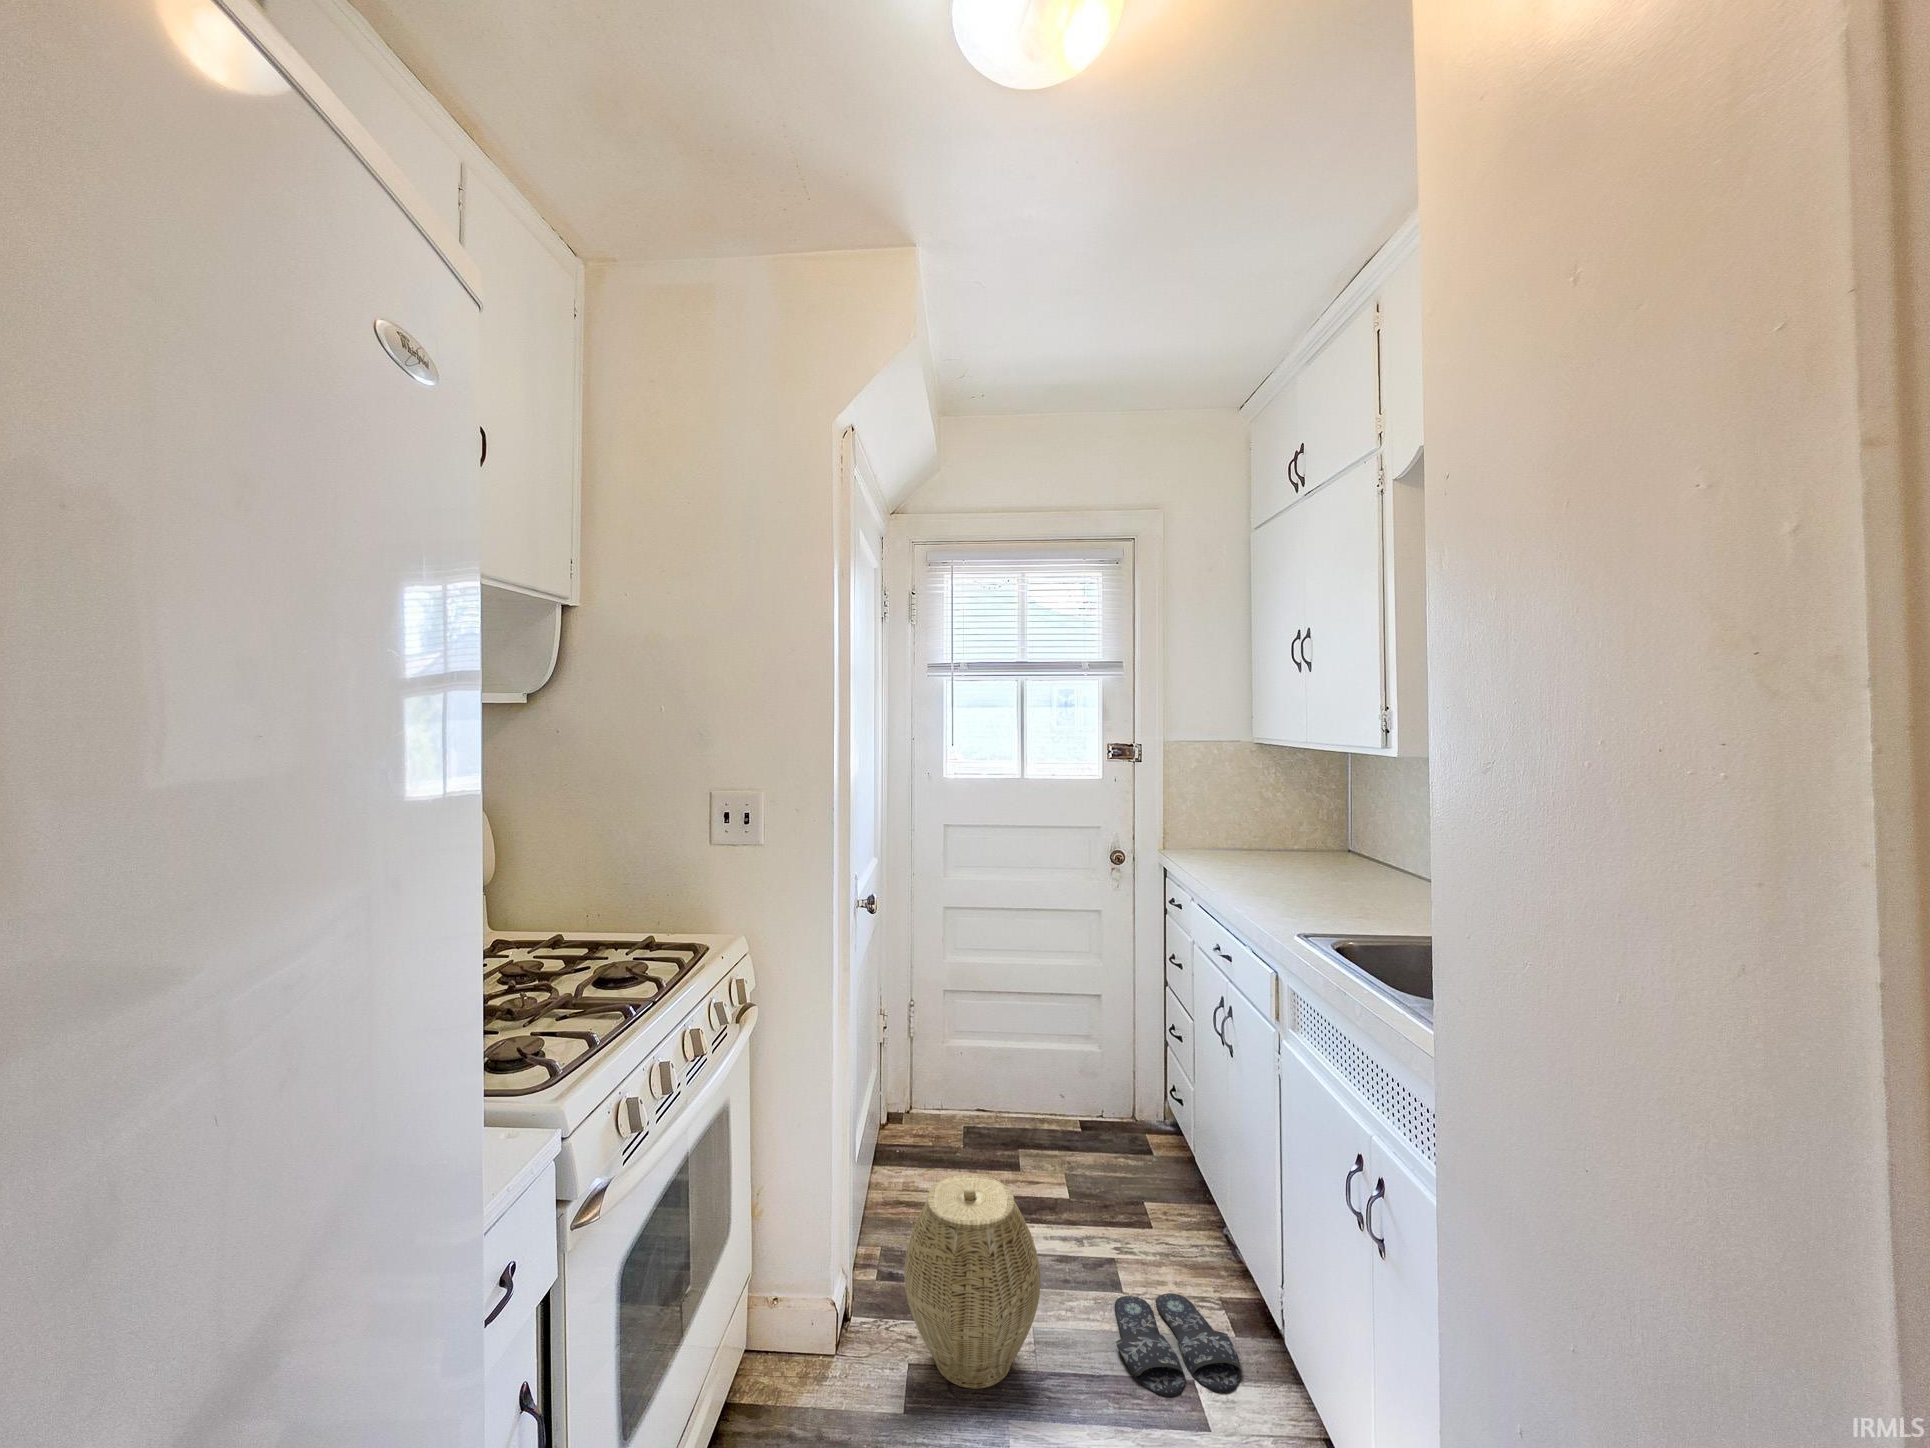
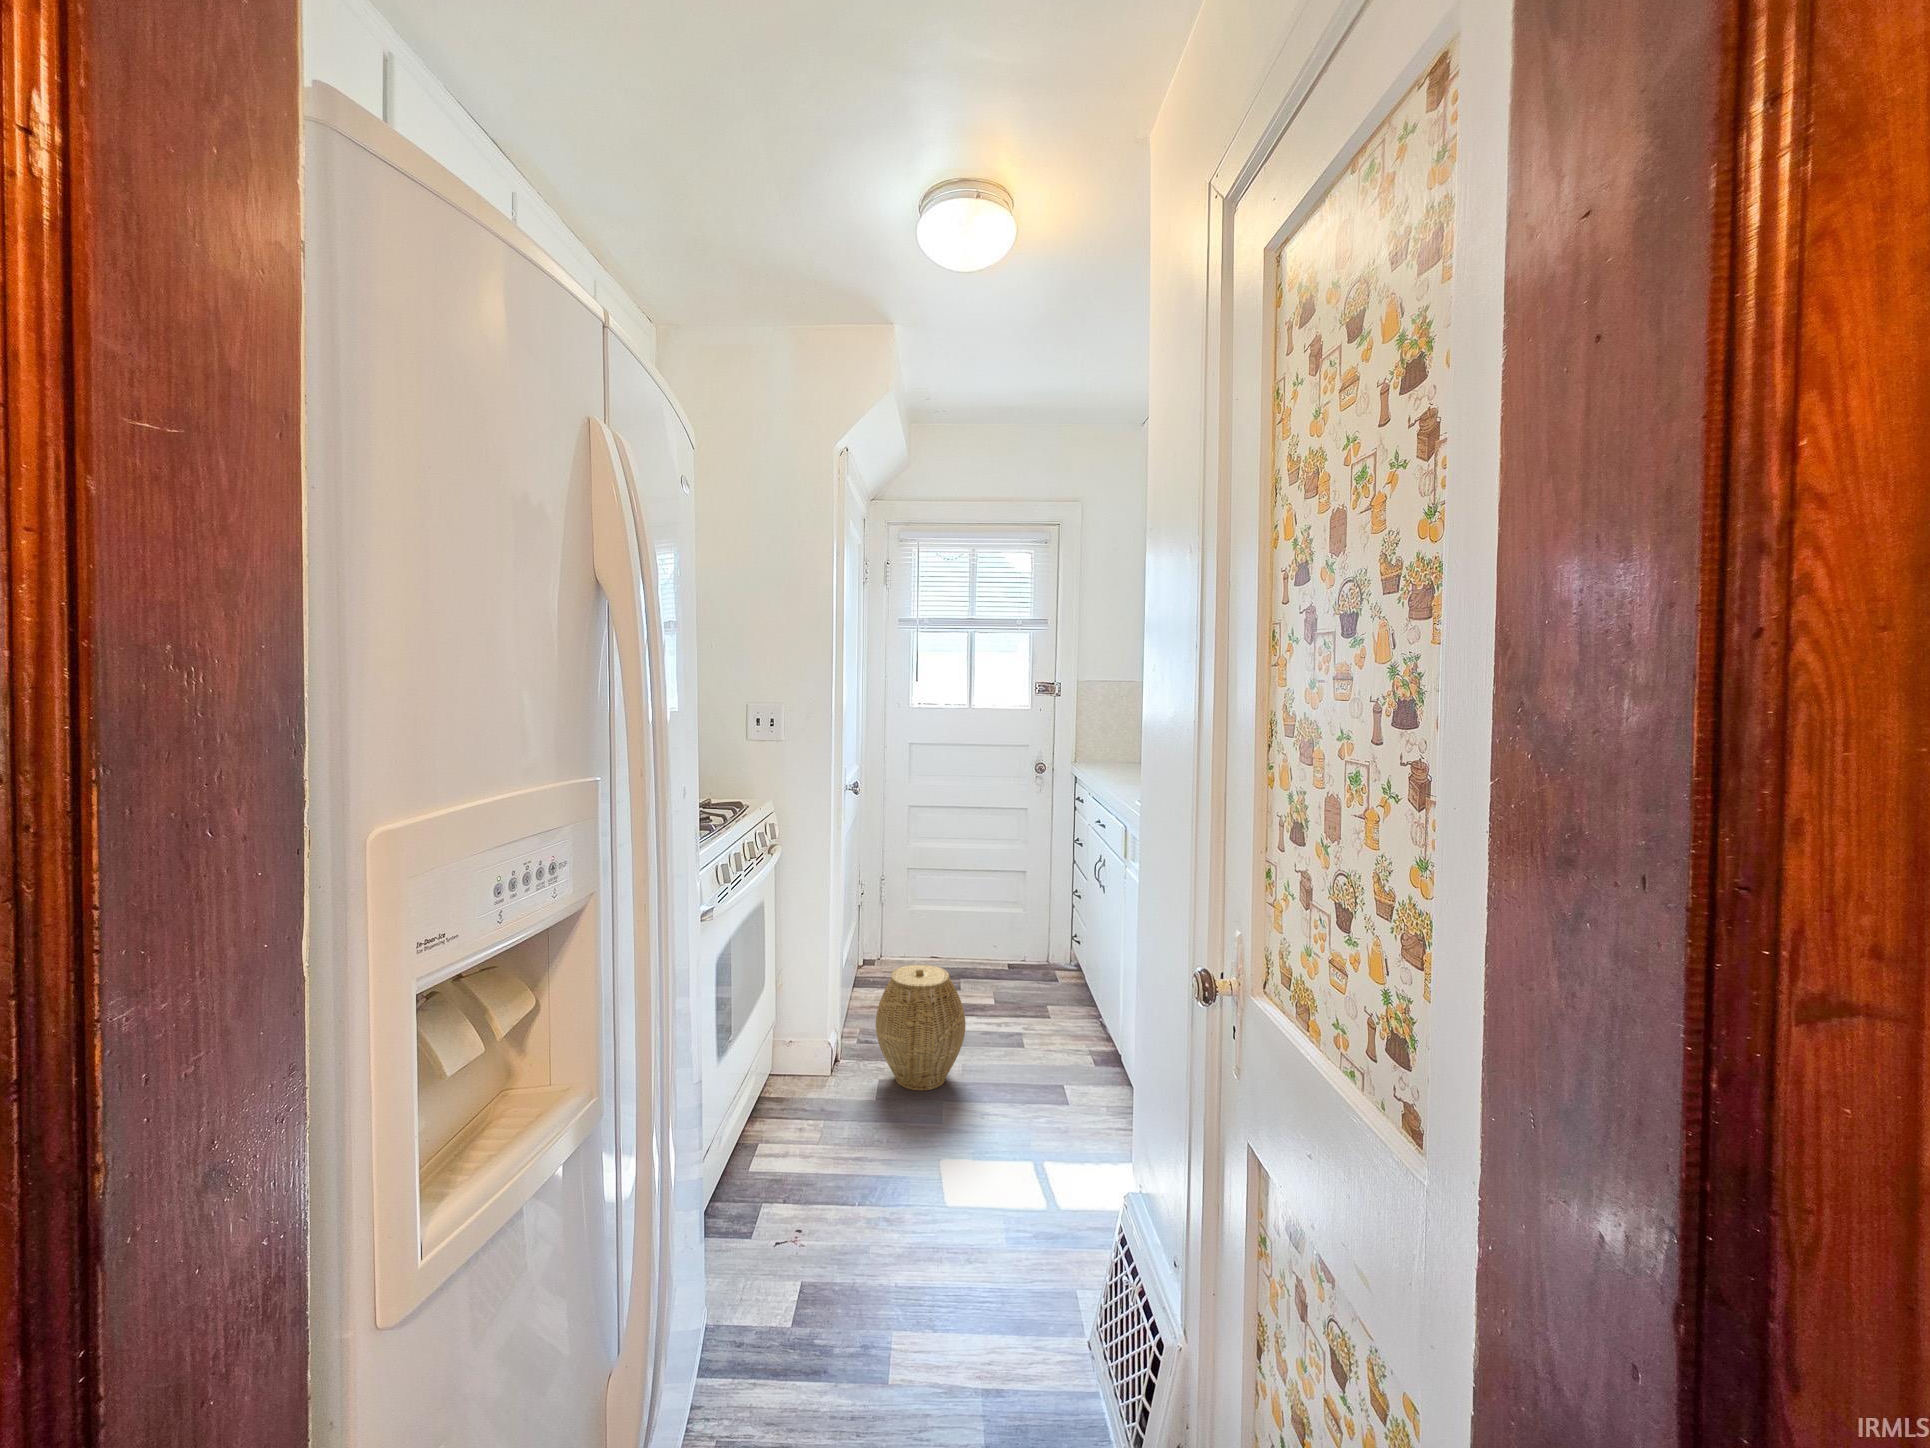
slippers: present [1114,1293,1241,1397] -> none [1015,1048,1094,1093]

